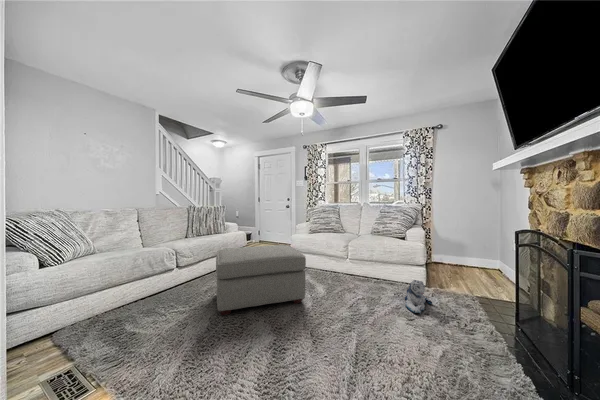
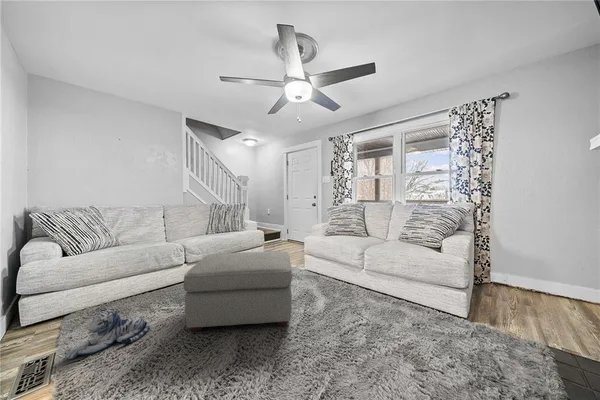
plush toy: present [405,280,432,313] -> present [65,309,150,359]

